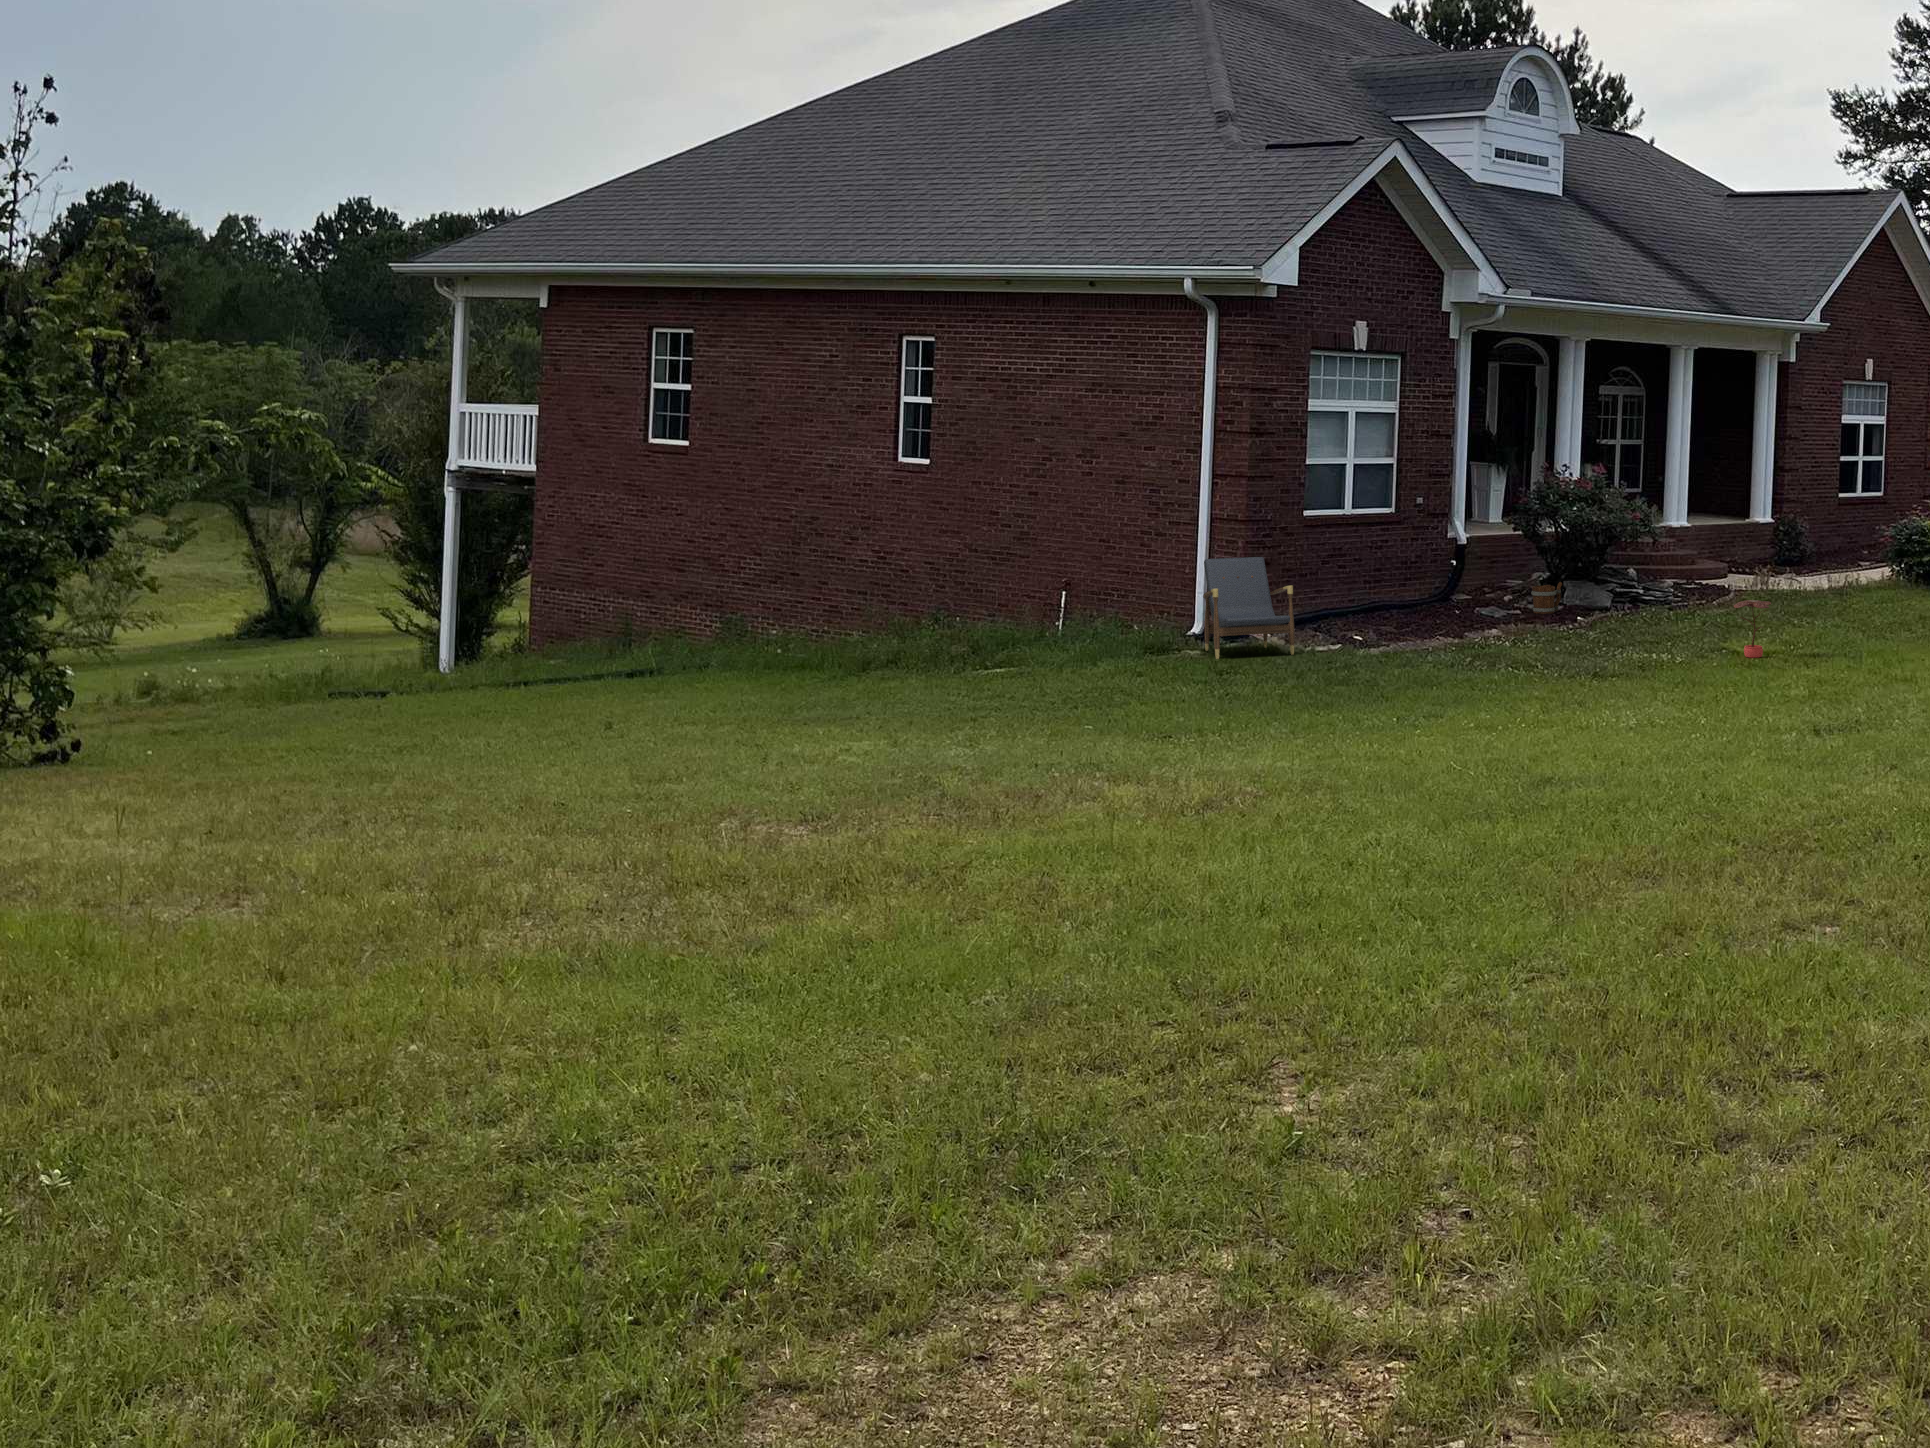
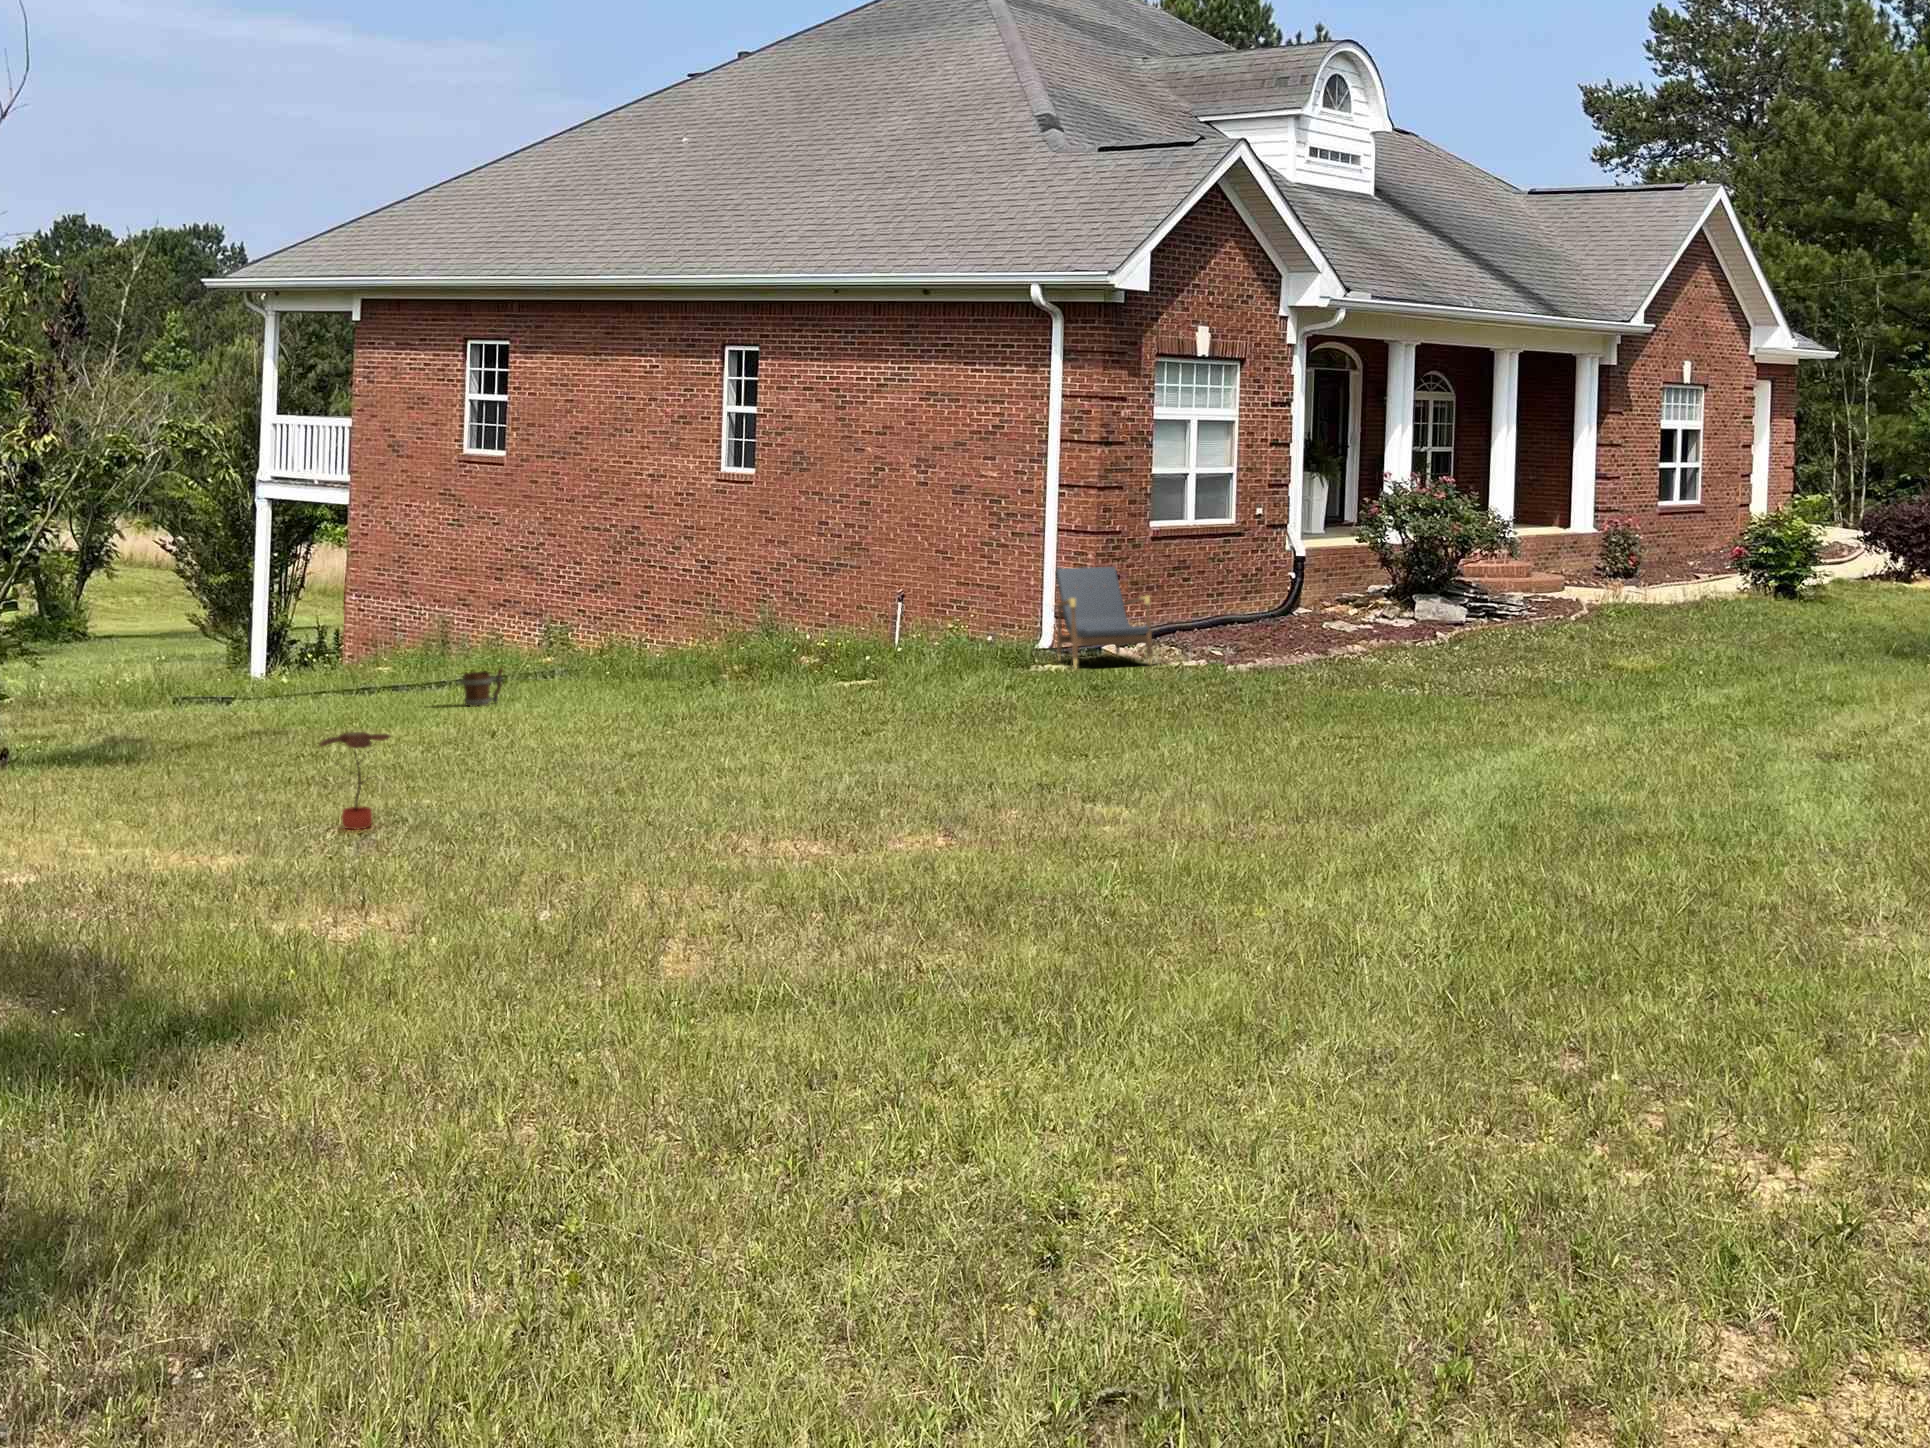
bucket: present [1531,582,1562,614] -> present [462,668,503,707]
potted plant: present [1734,600,1771,658] -> present [319,732,390,830]

